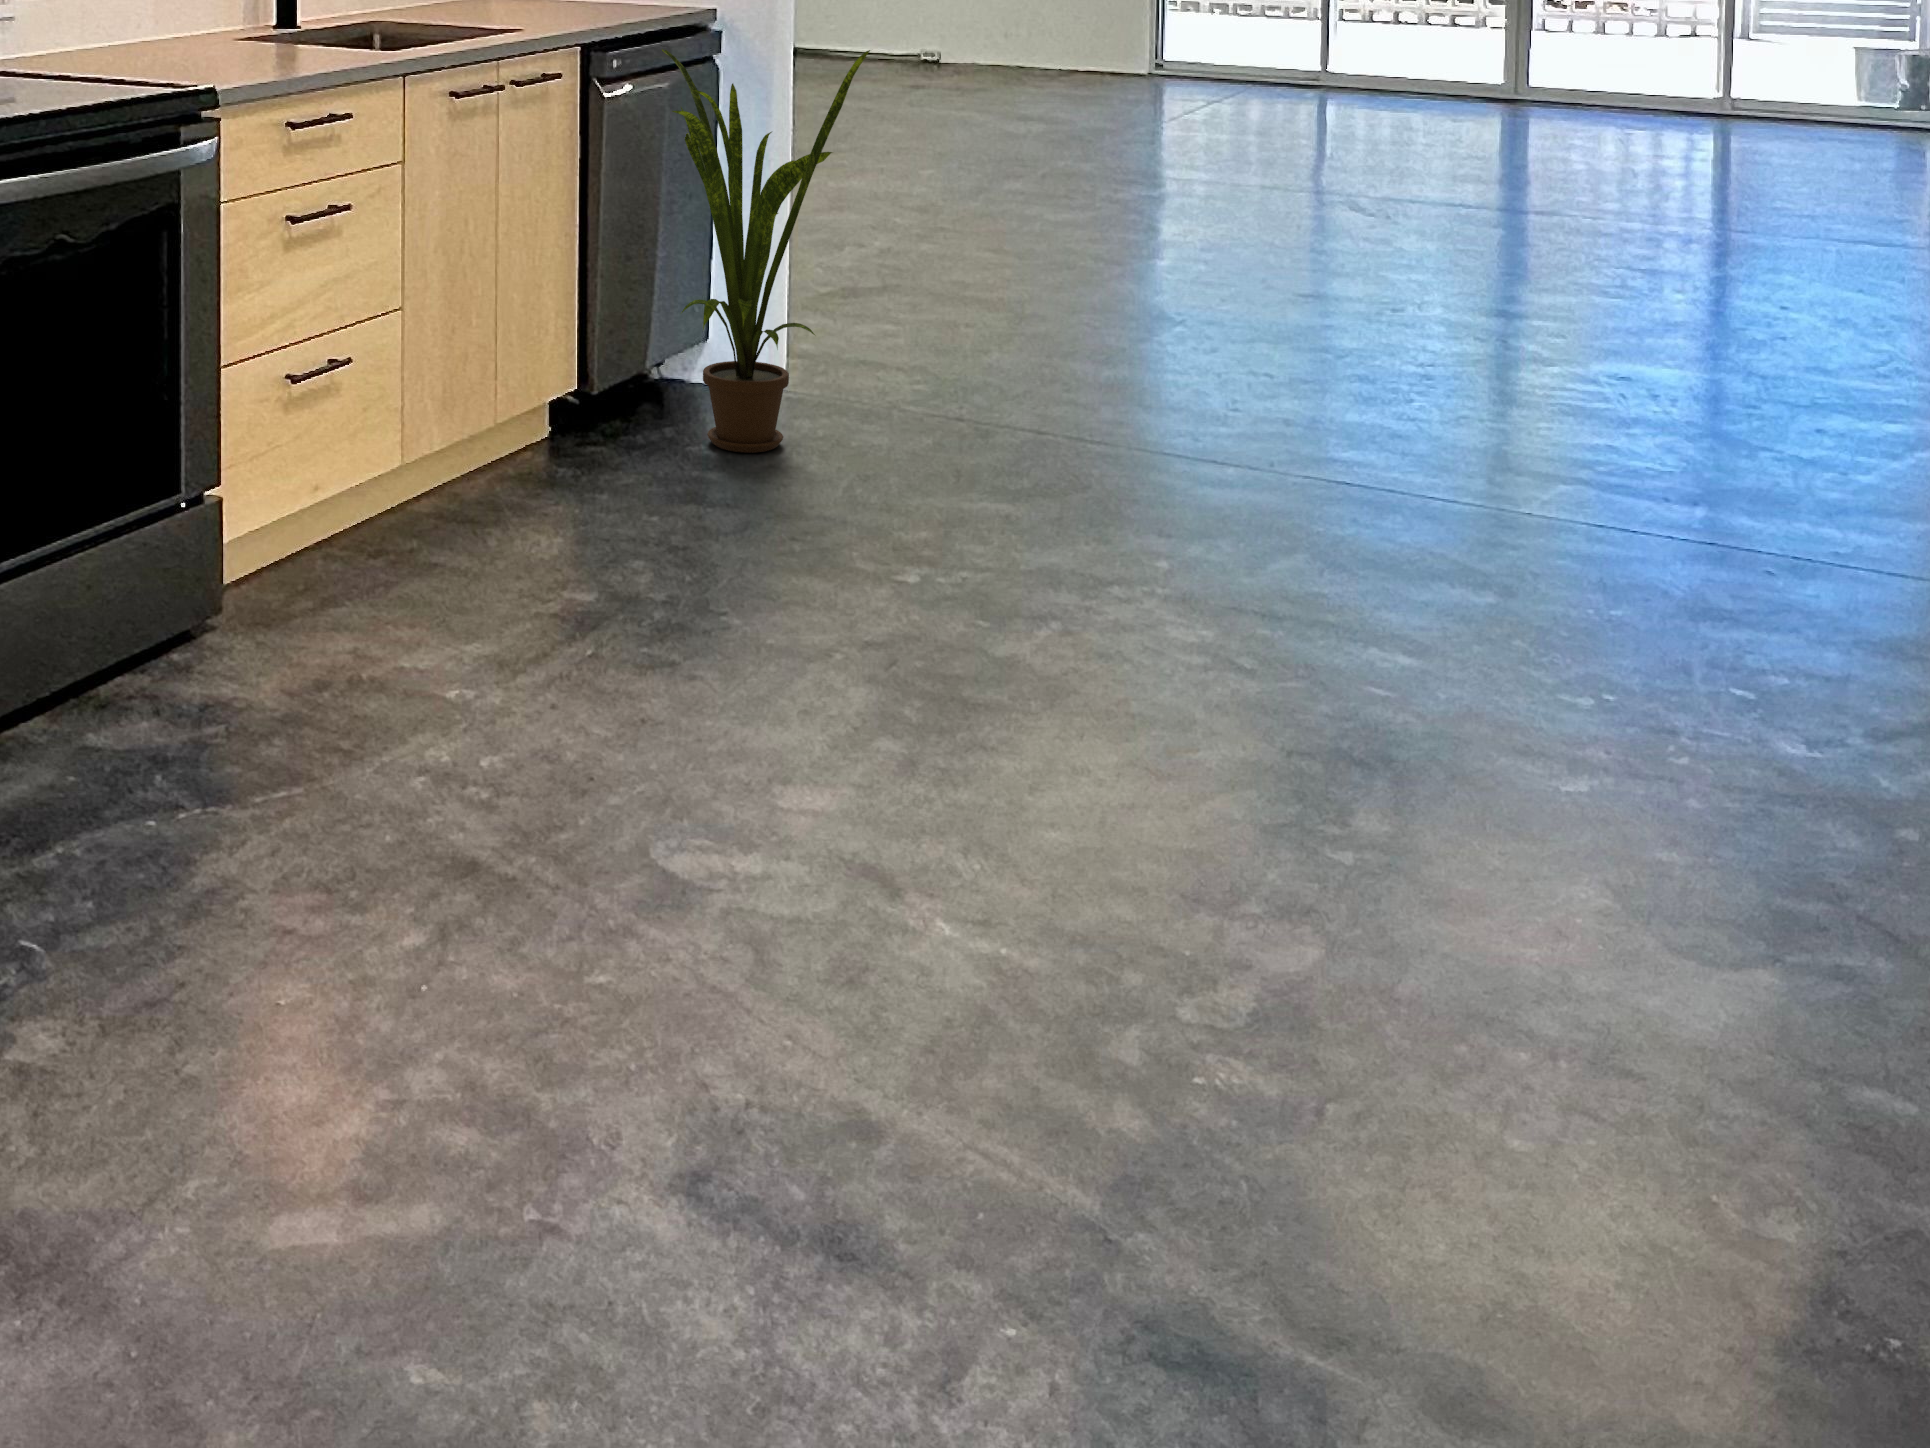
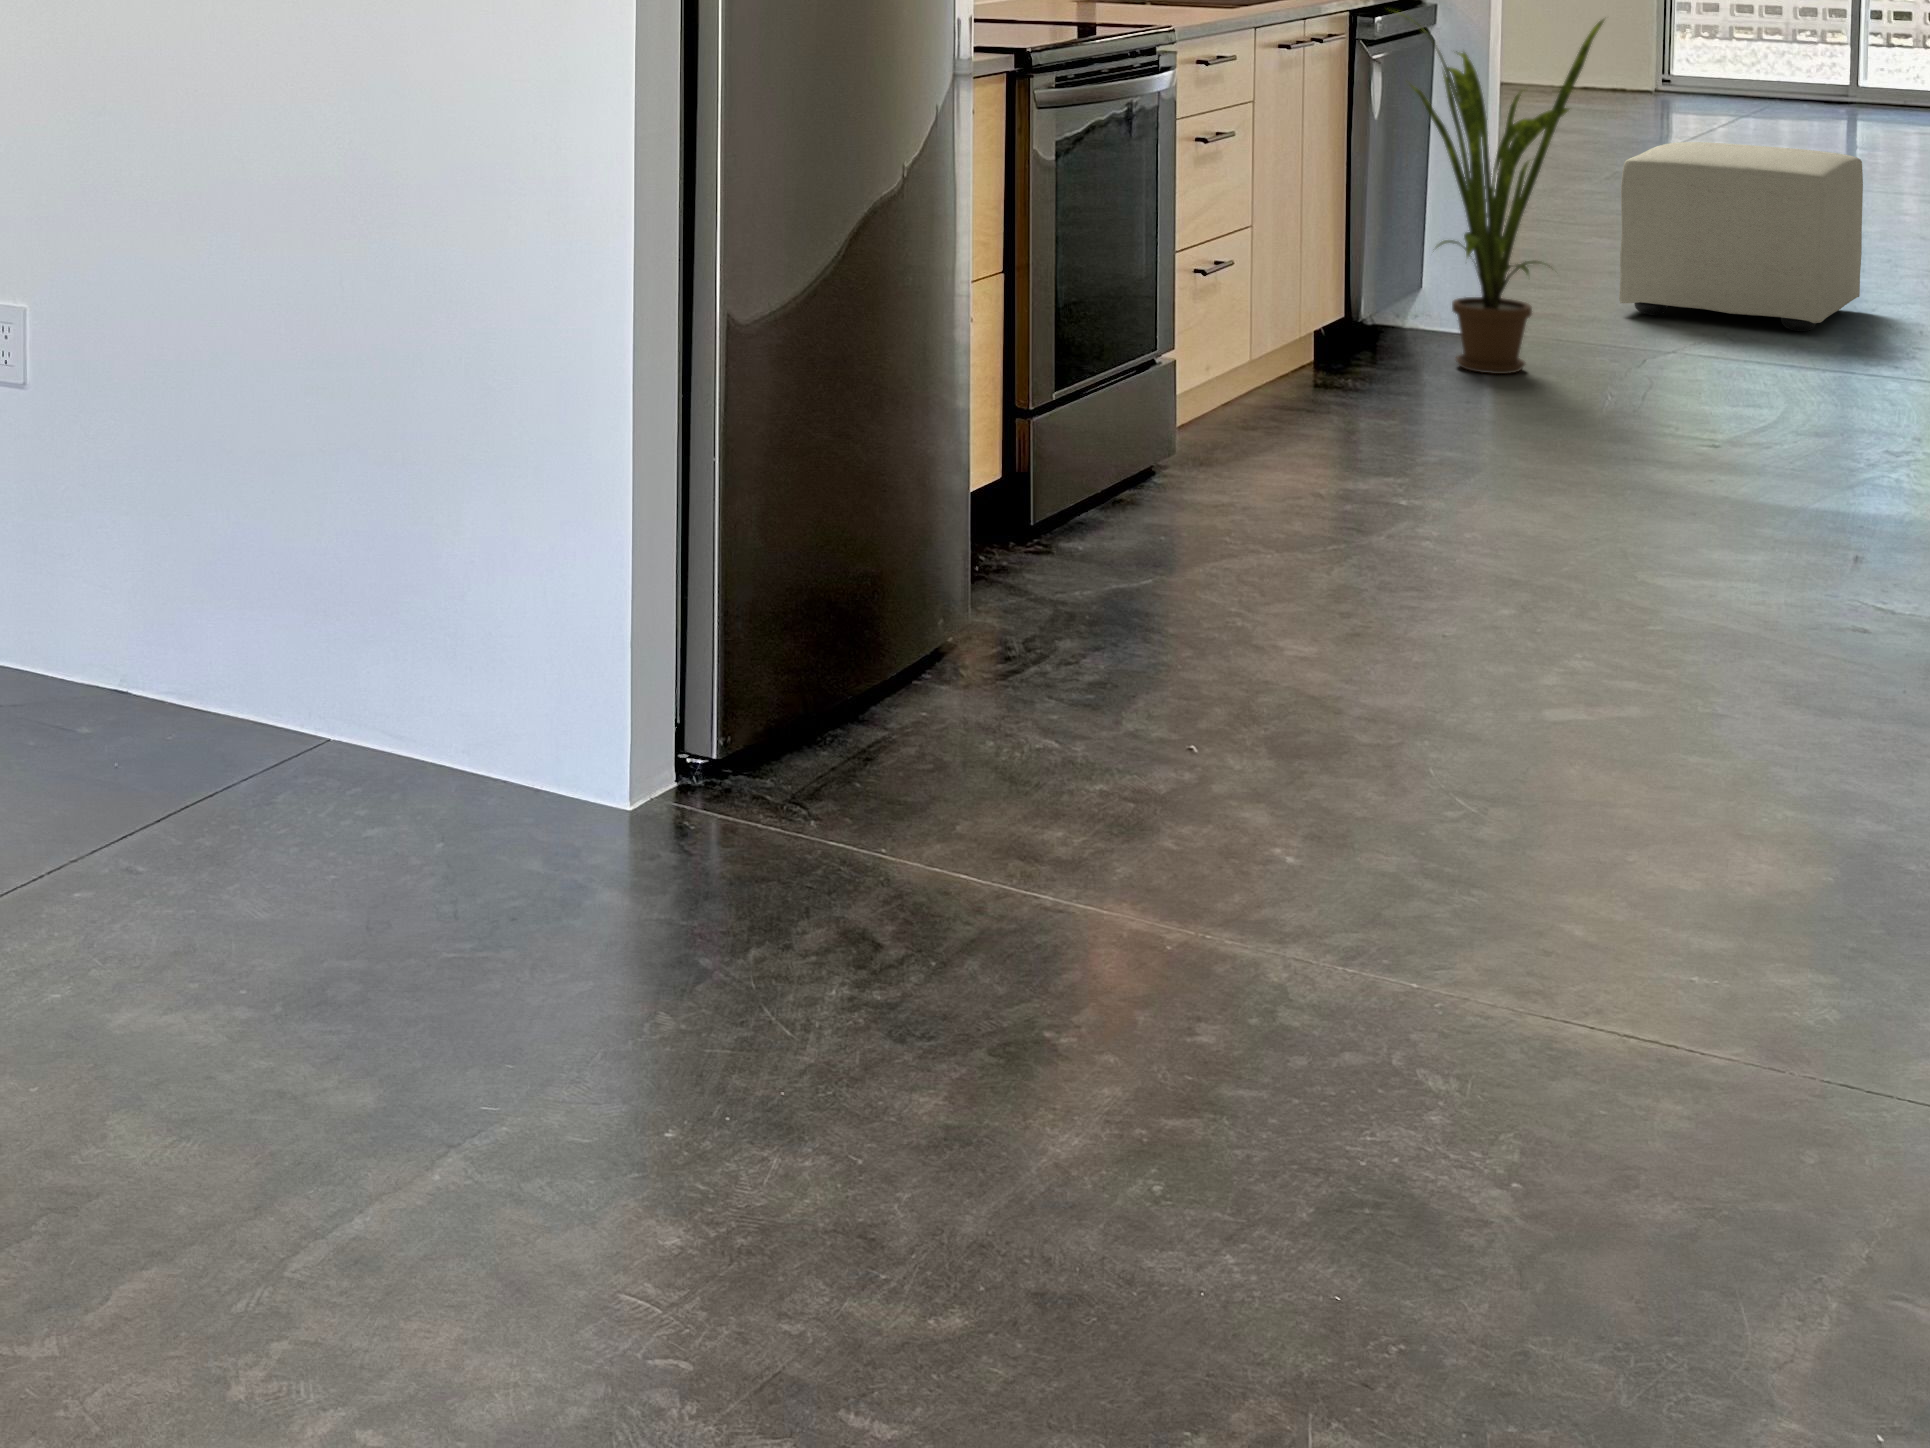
ottoman: none [942,168,1206,382] -> present [1619,142,1863,331]

